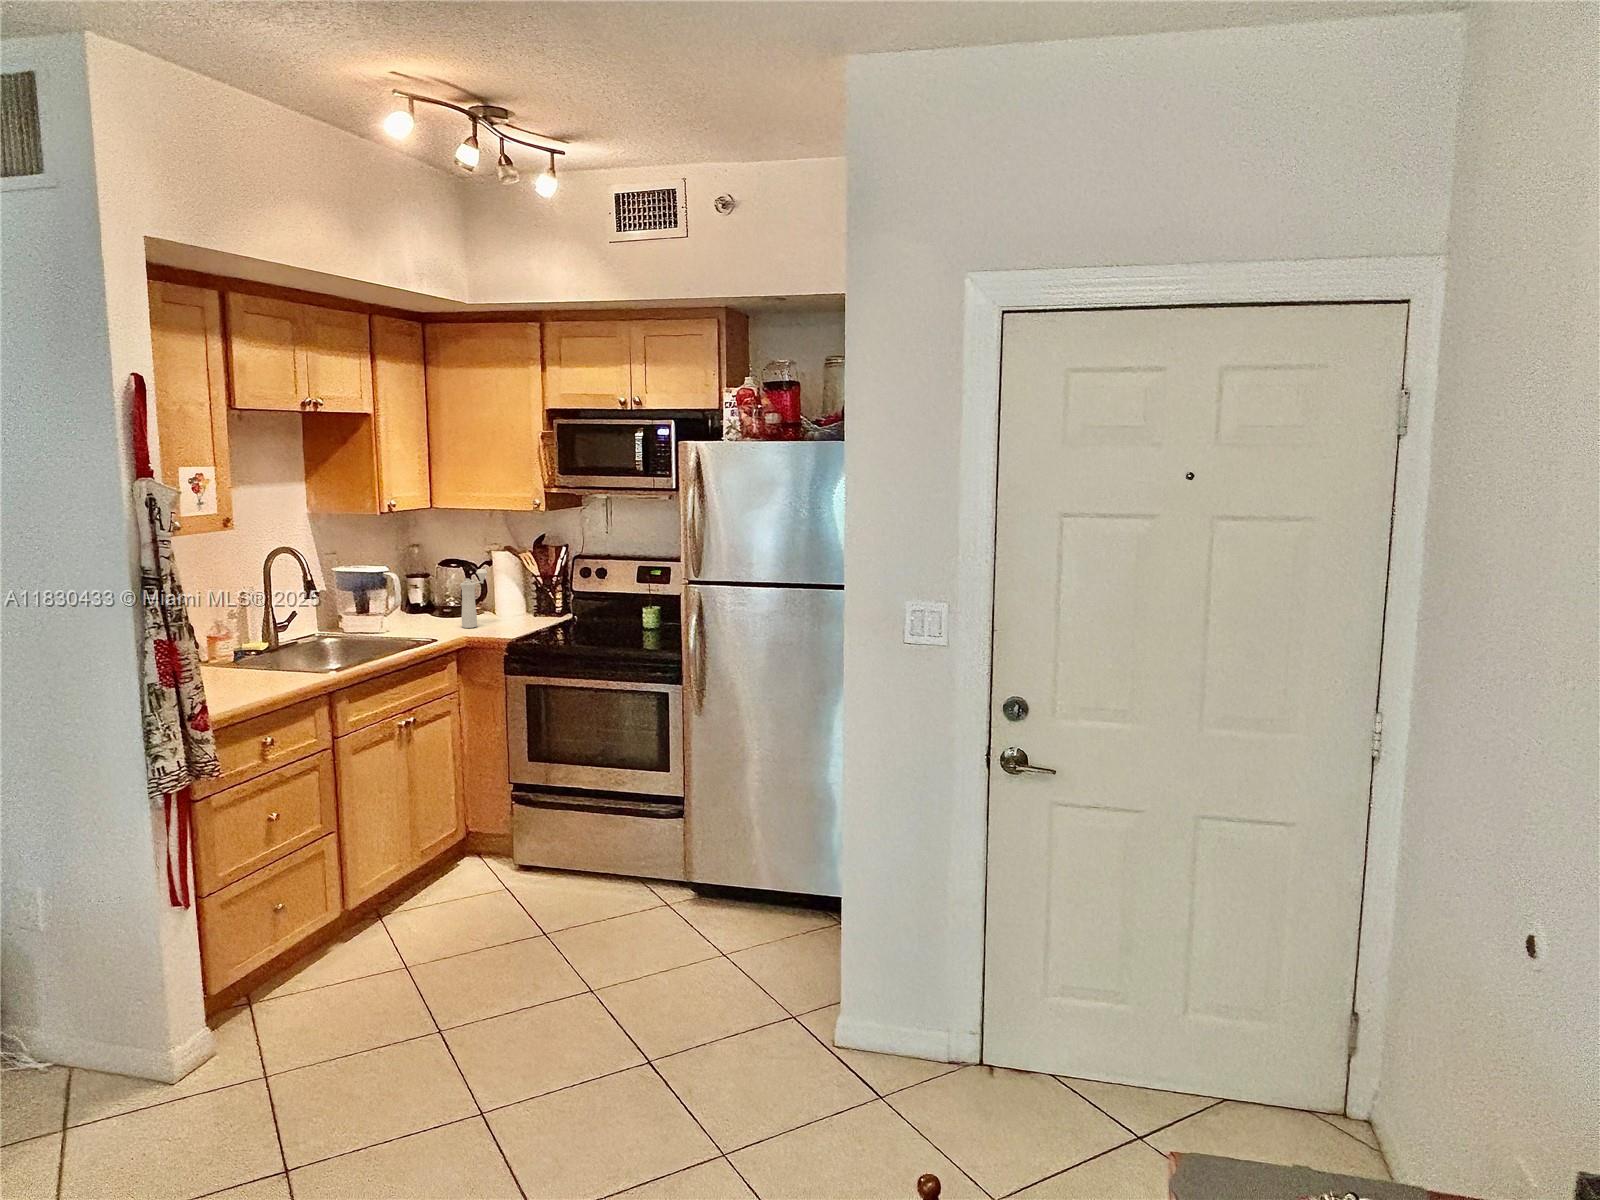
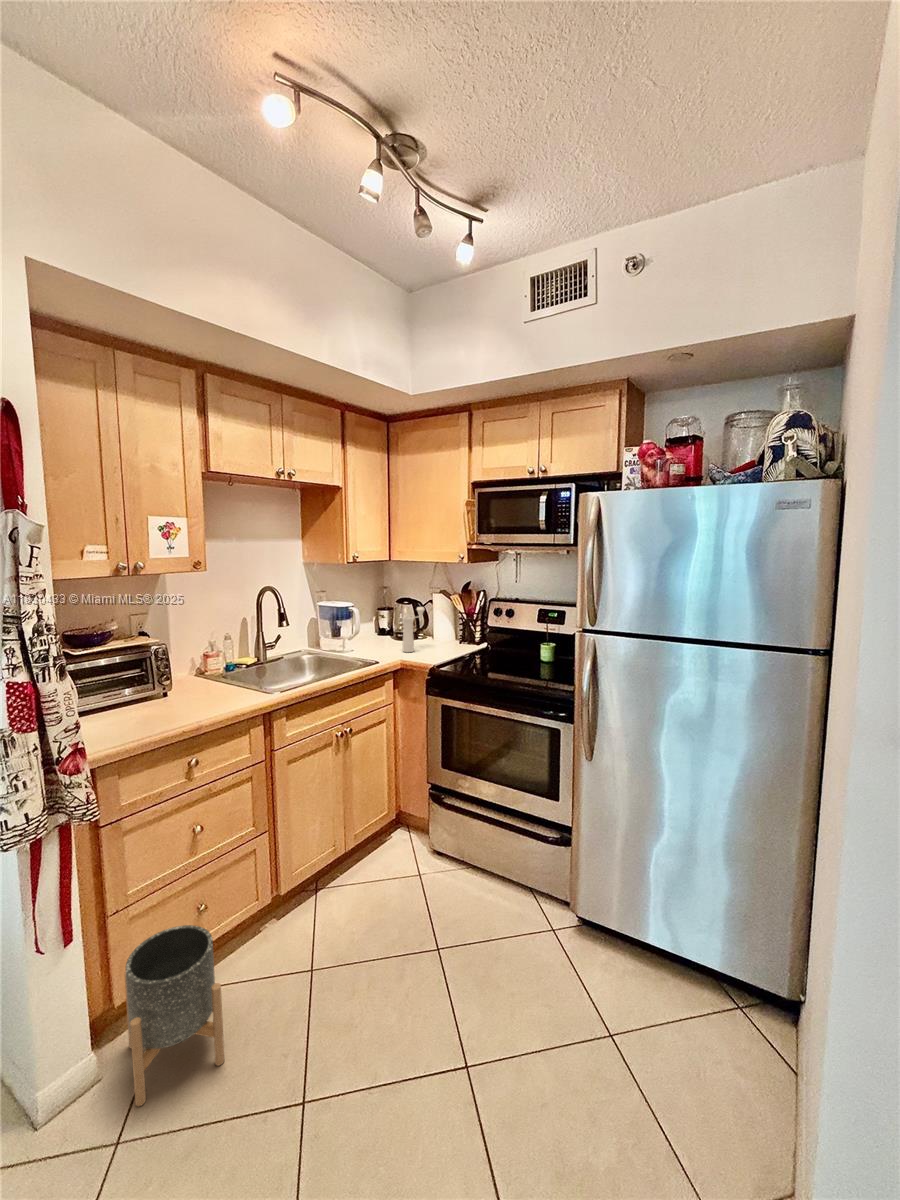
planter: none [220,915,345,1075] -> present [125,925,224,1106]

